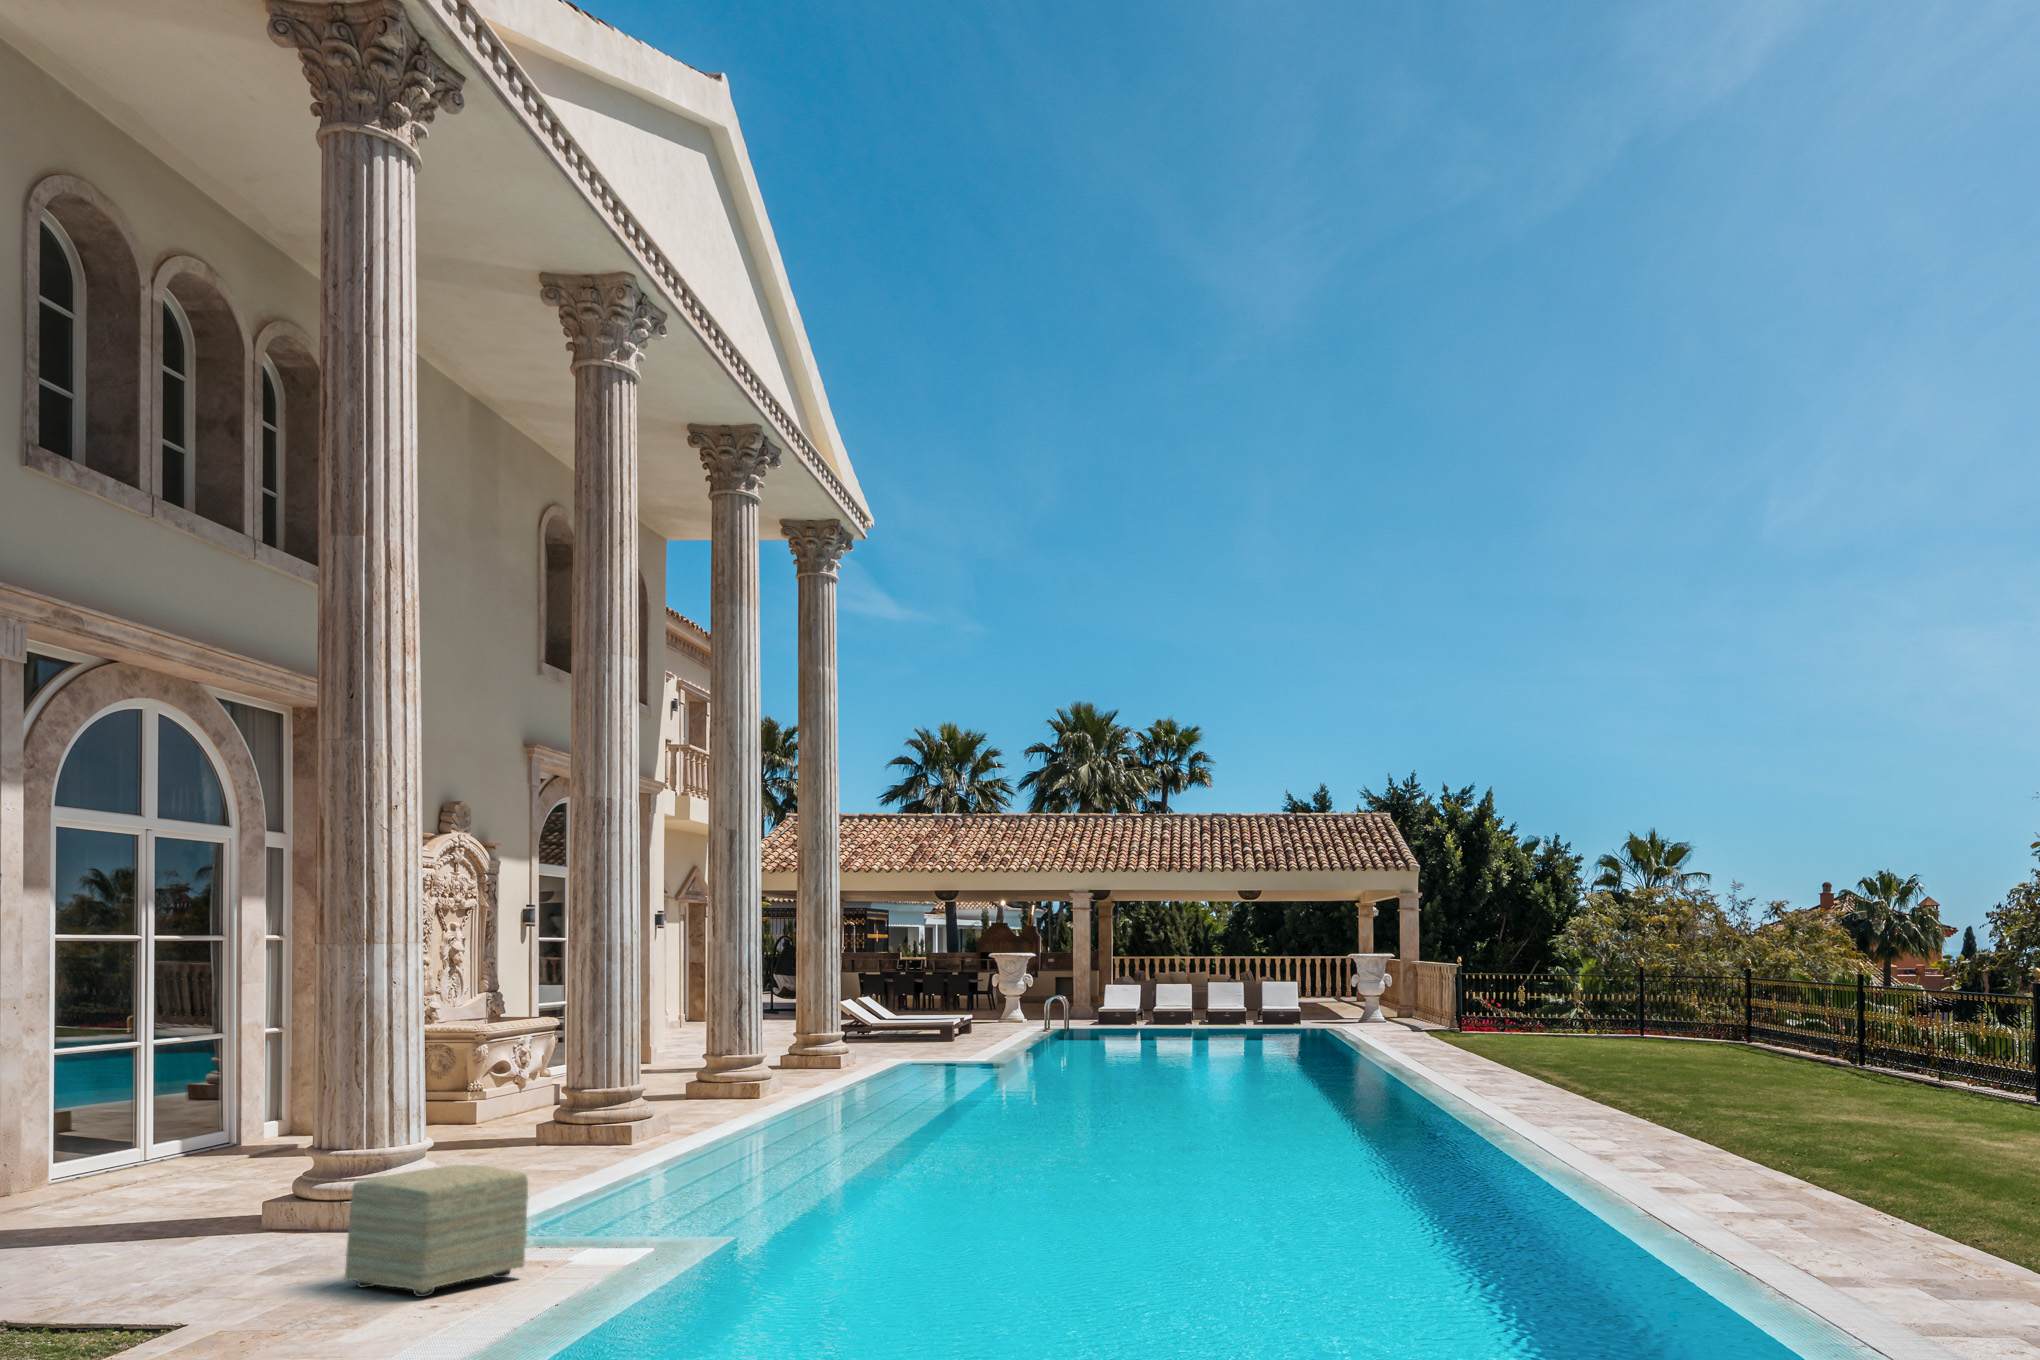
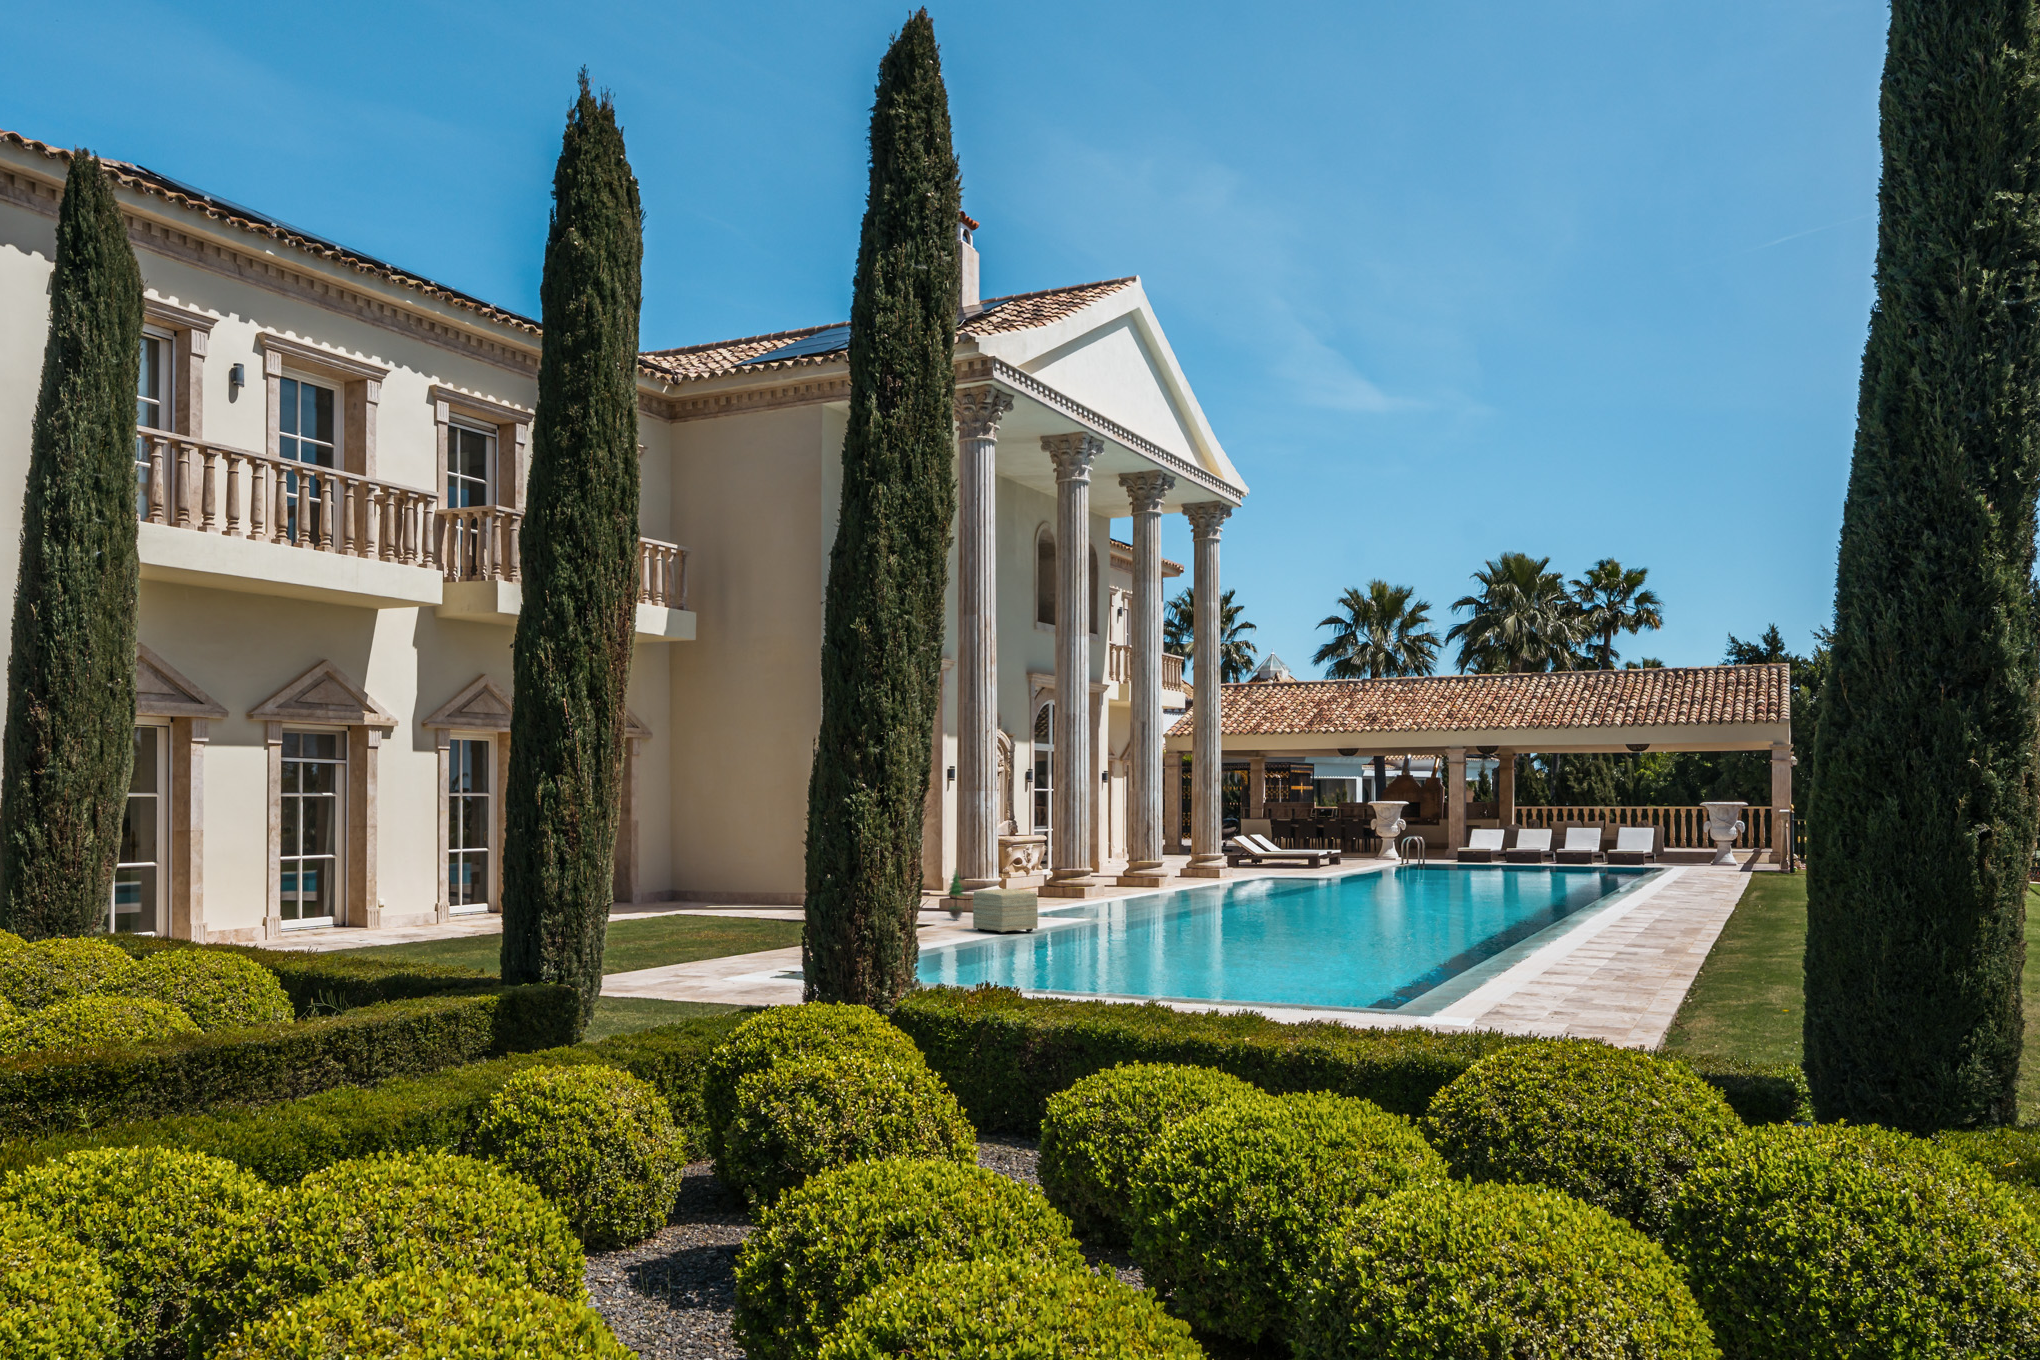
potted tree: none [294,1111,344,1243] -> present [949,868,963,920]

